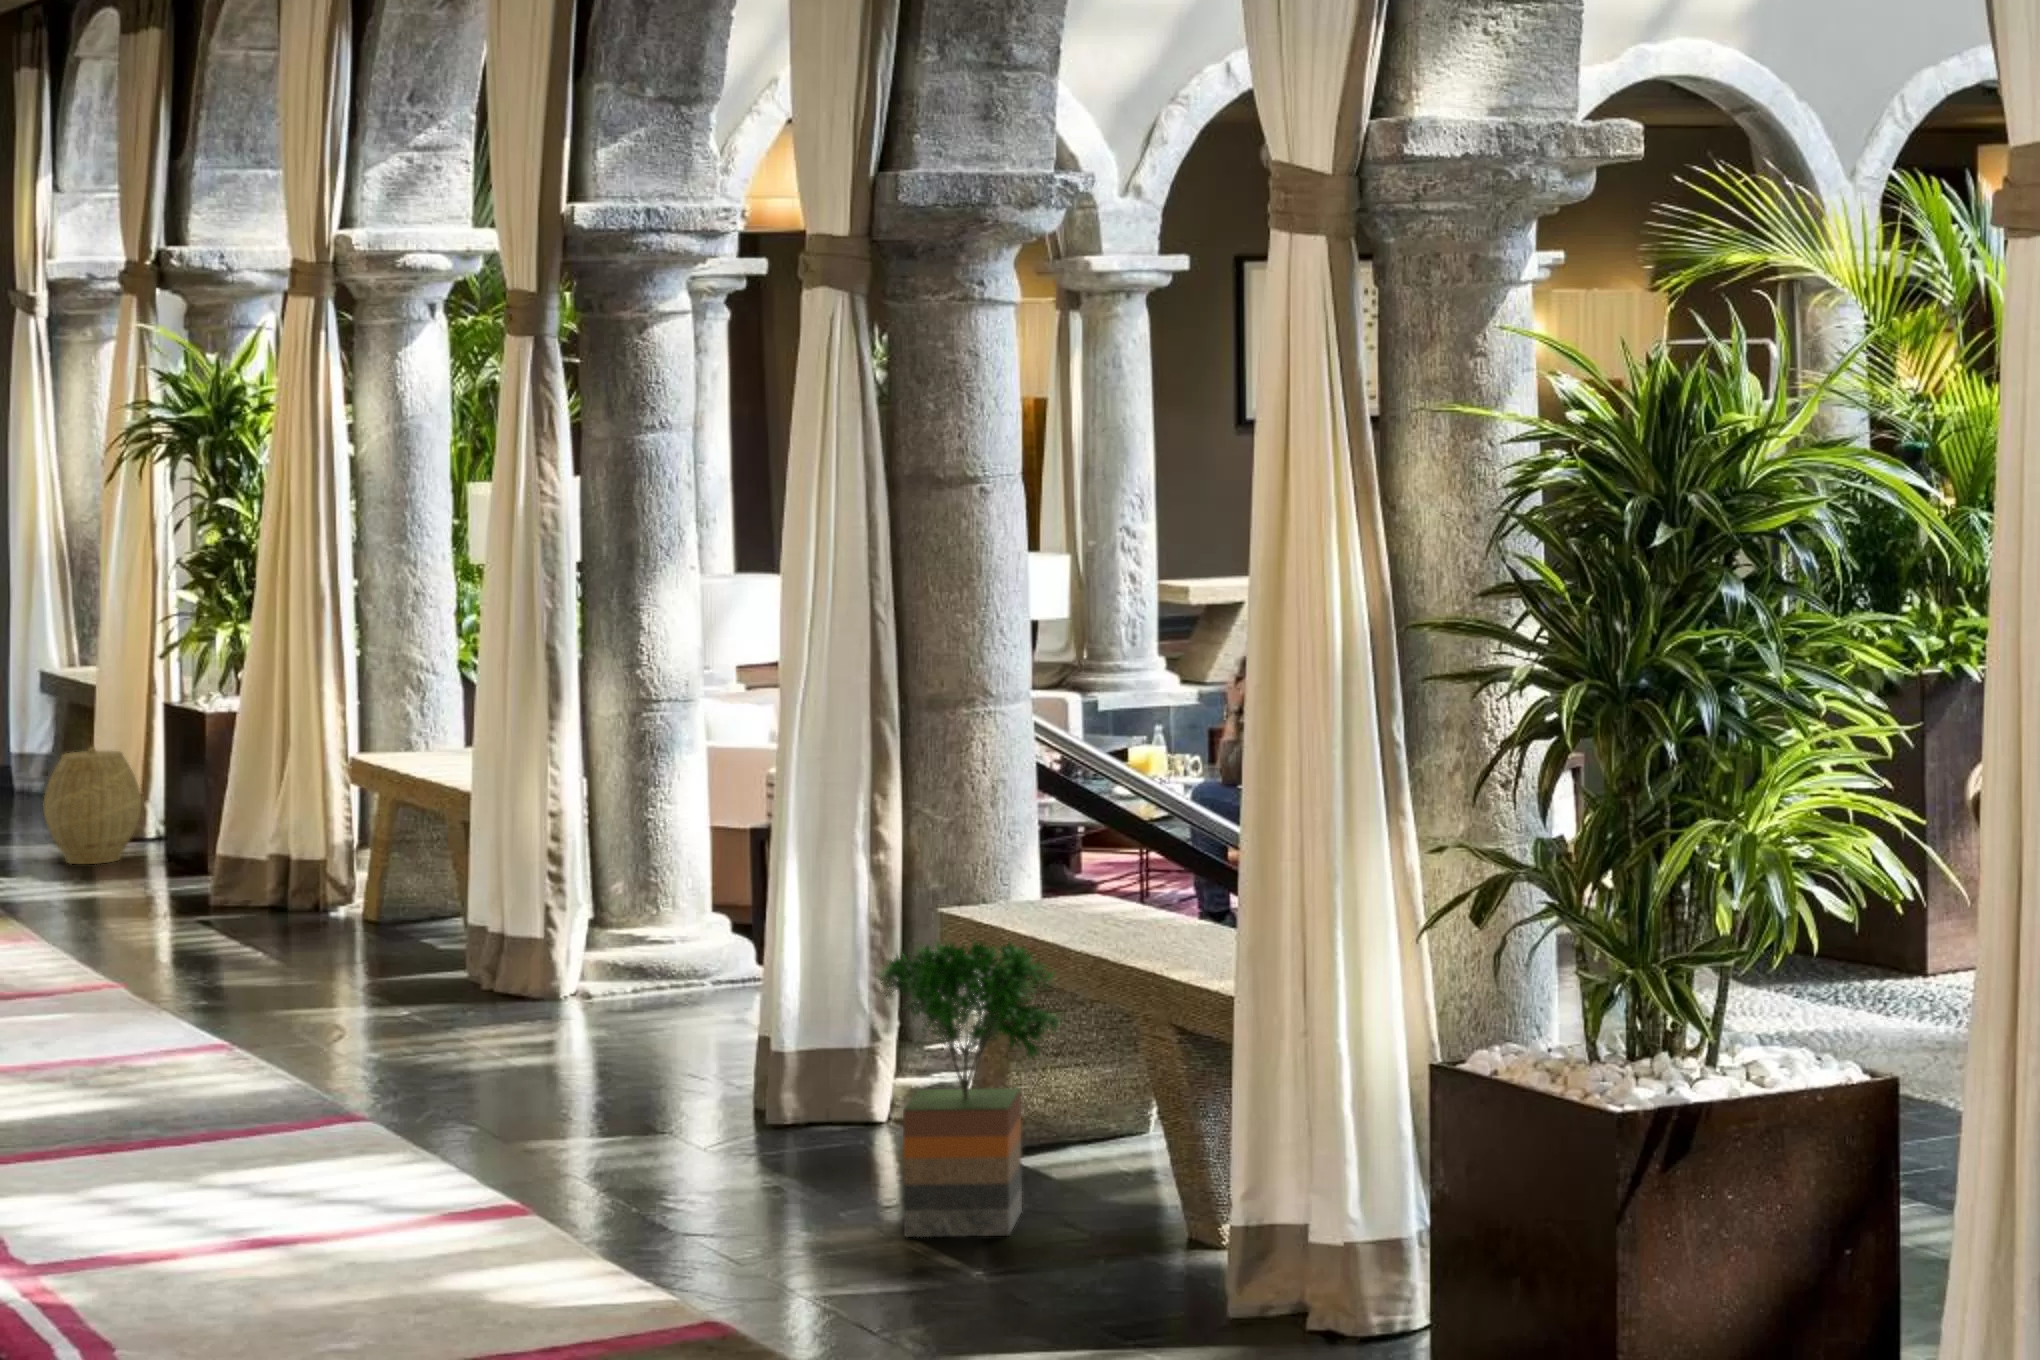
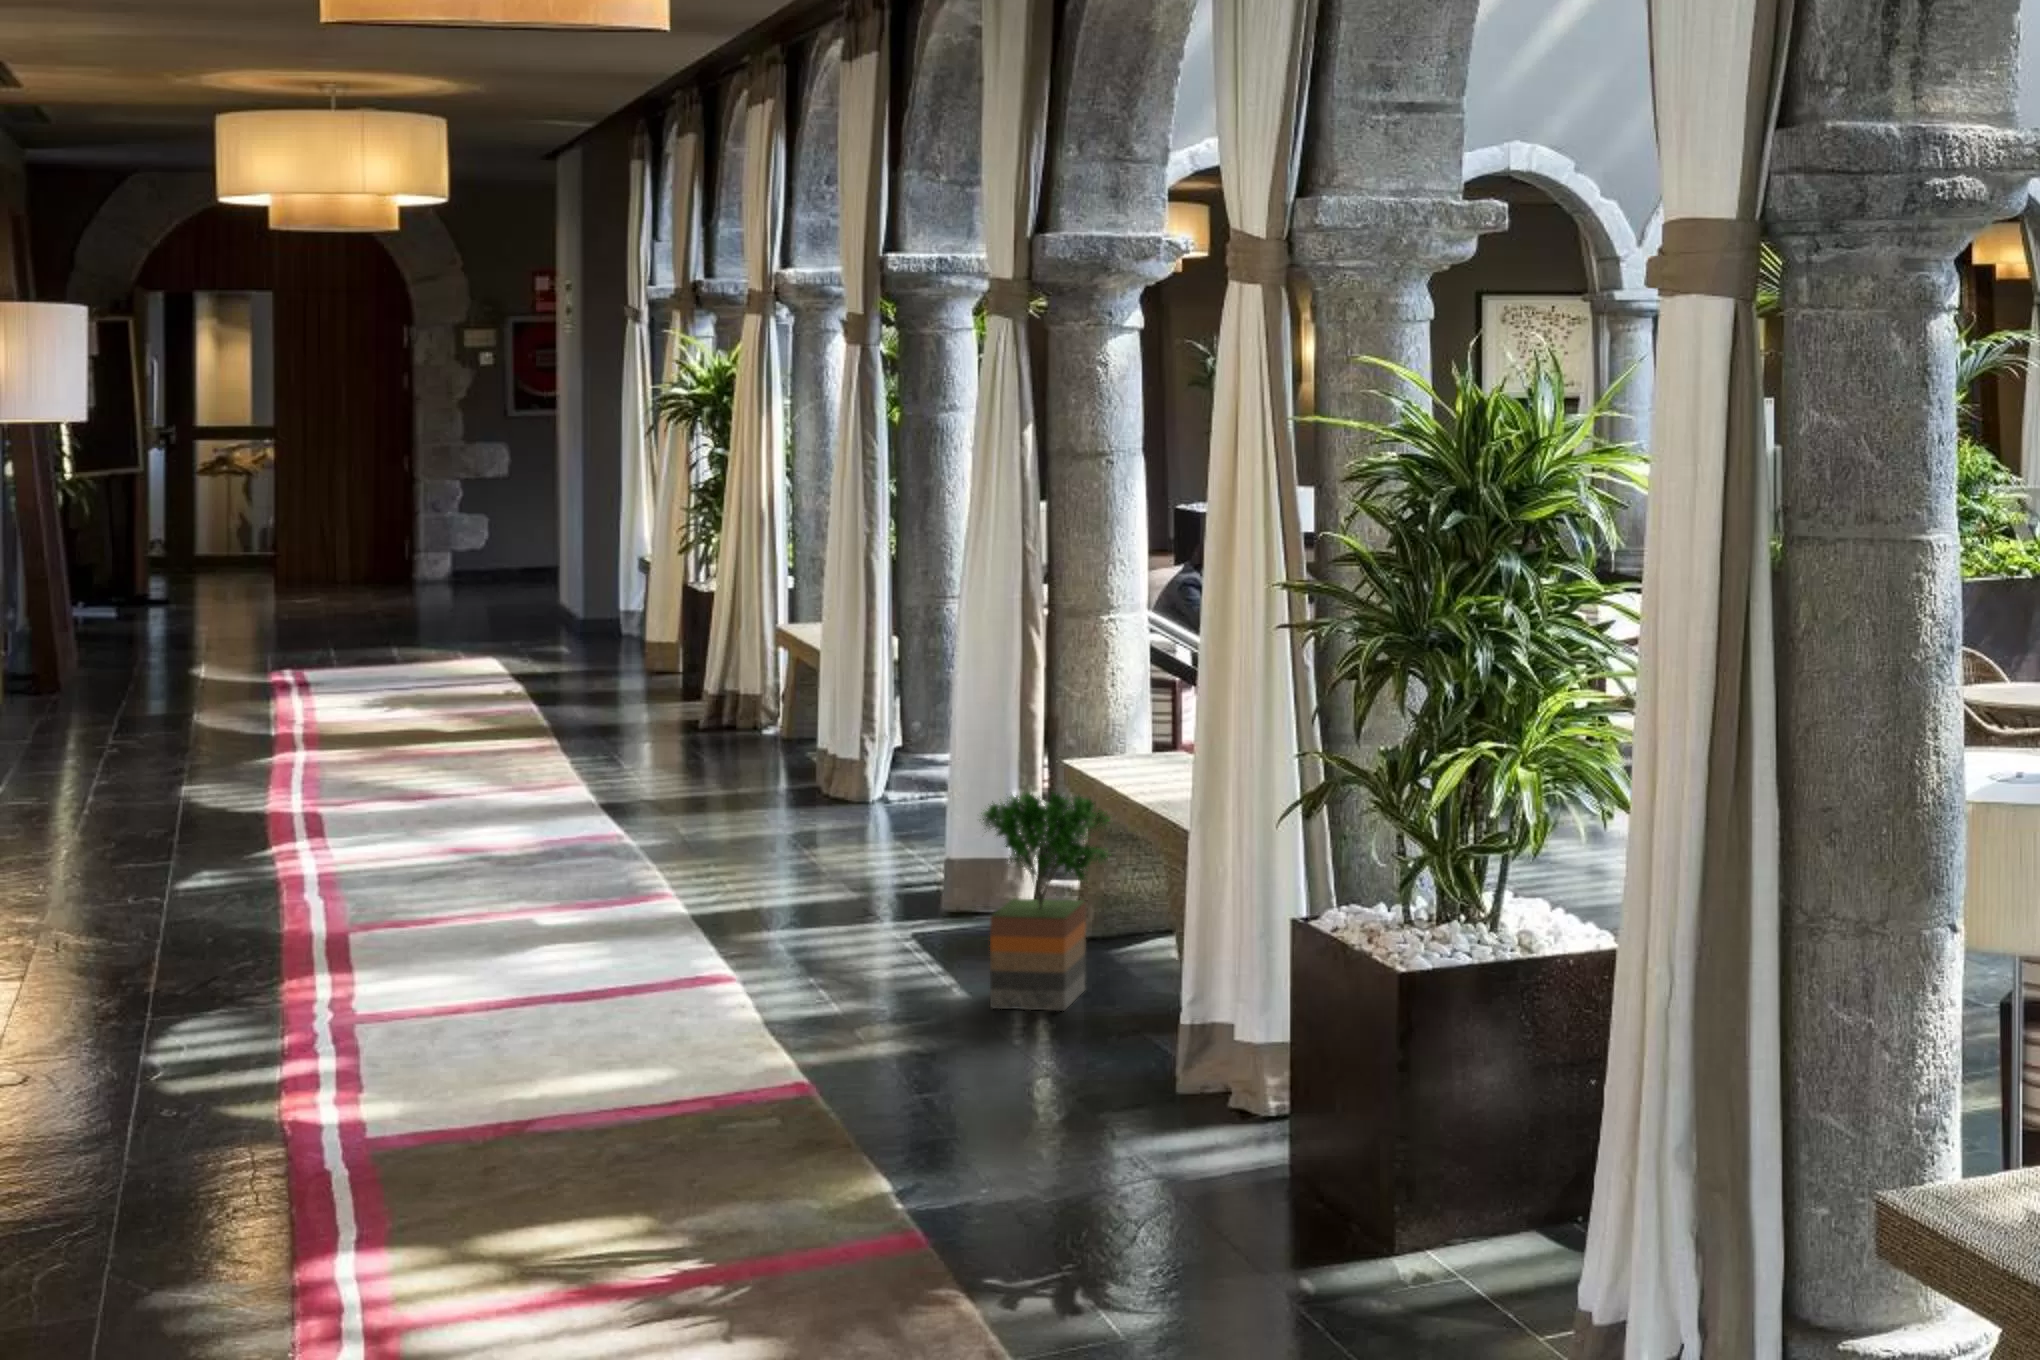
woven basket: present [43,748,141,864] -> none [616,608,680,685]

